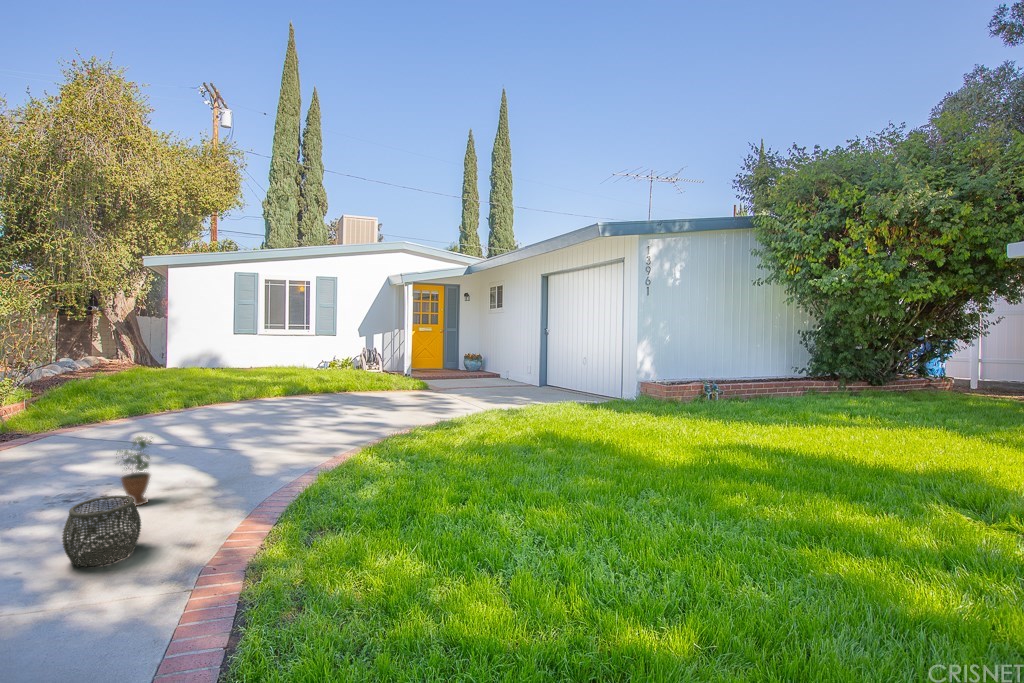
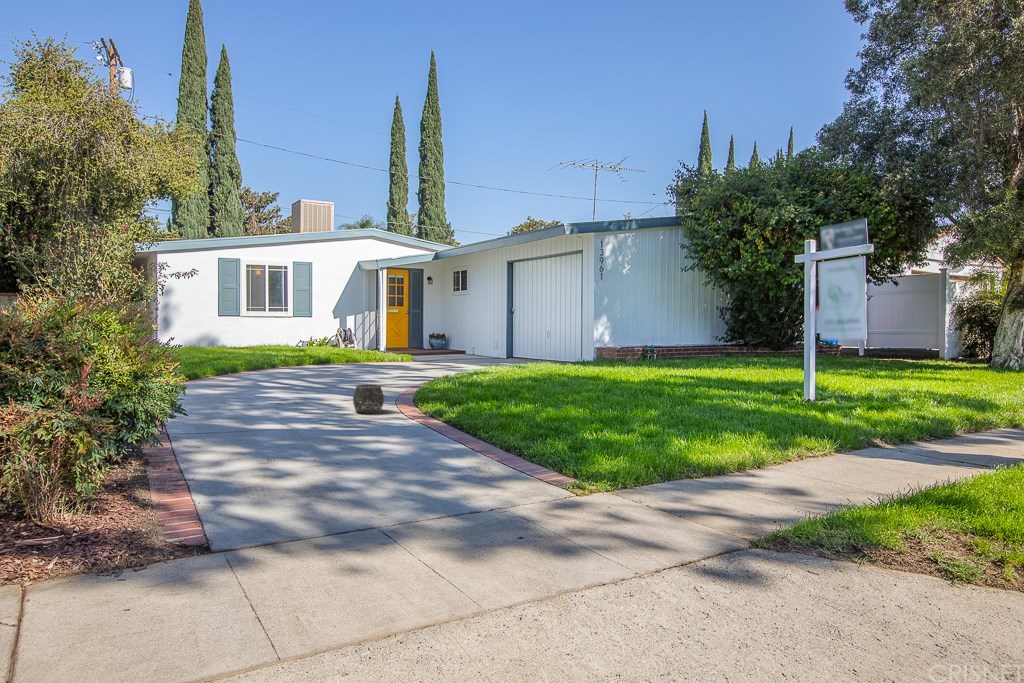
potted plant: present [116,437,152,506] -> none [330,361,348,402]

